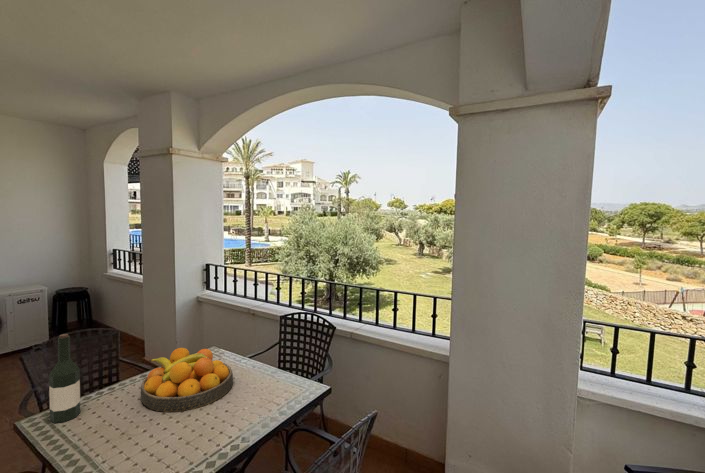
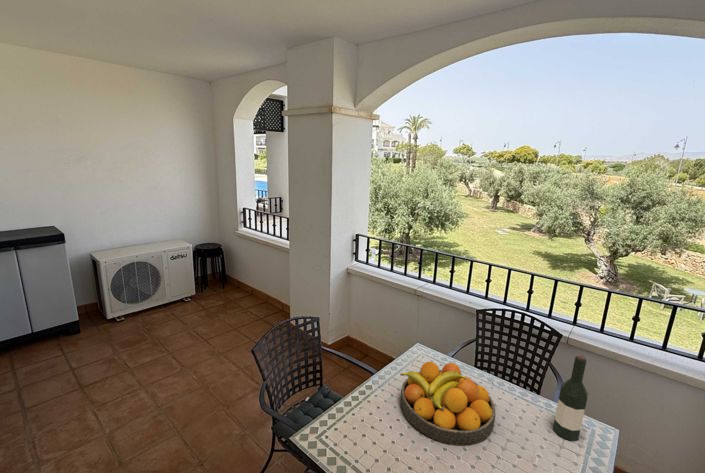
wine bottle: present [49,334,80,423] -> present [553,355,588,441]

